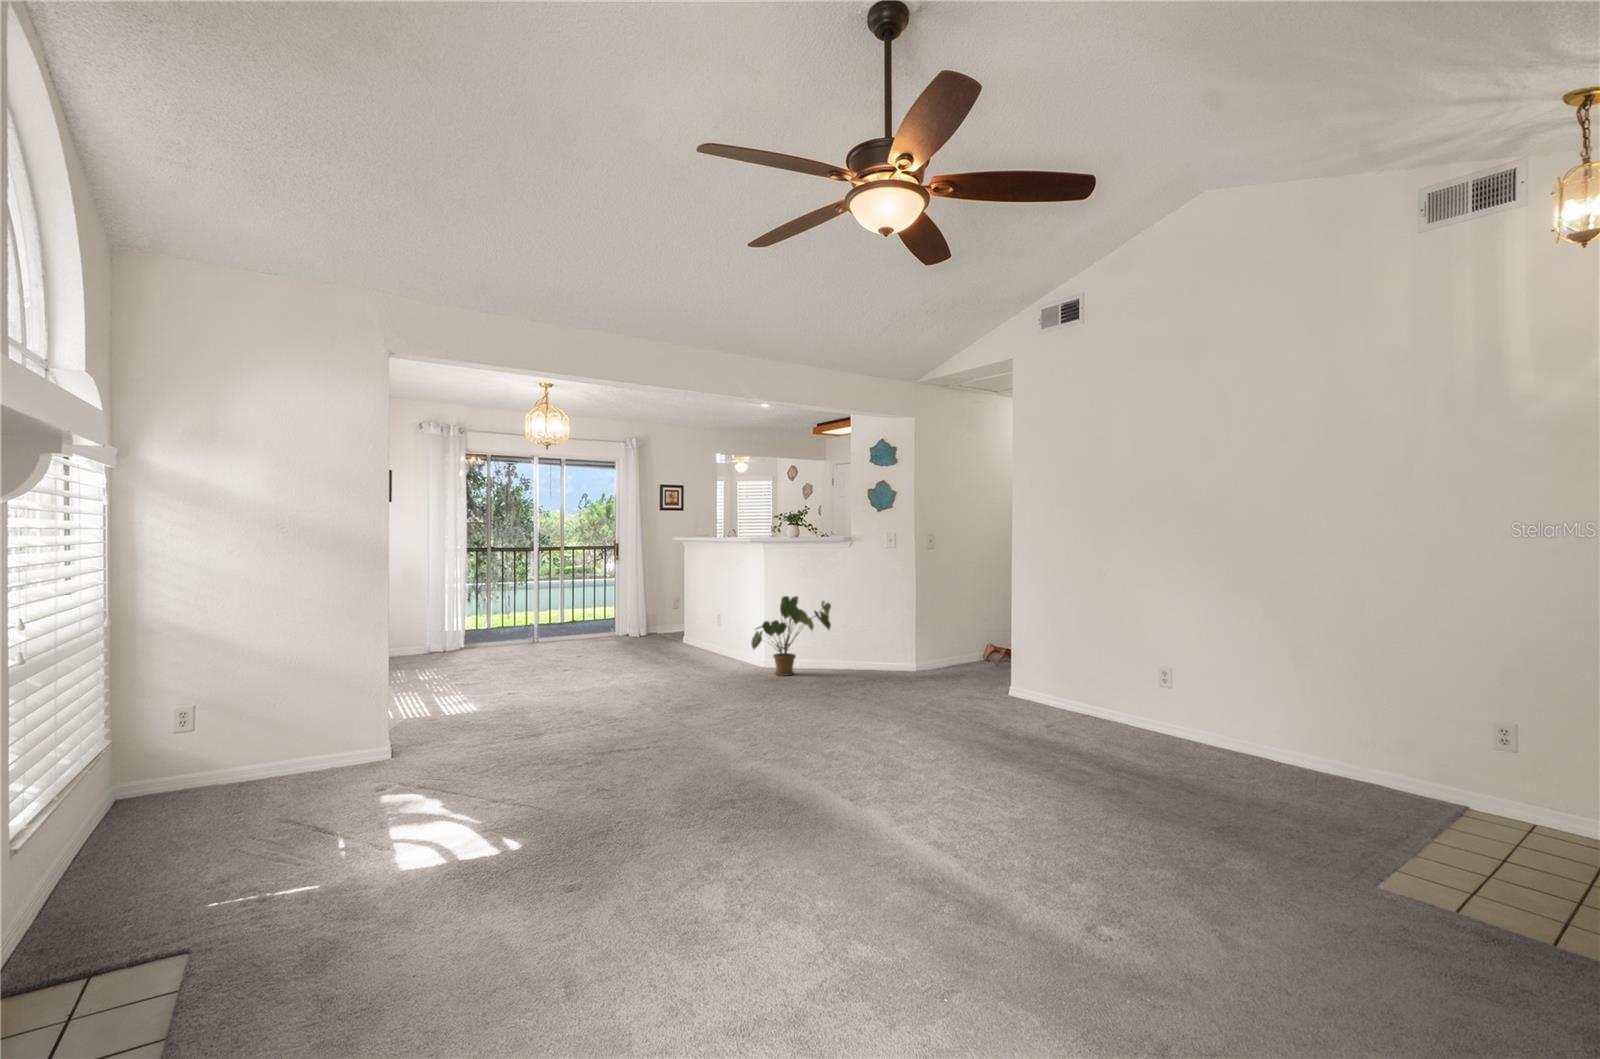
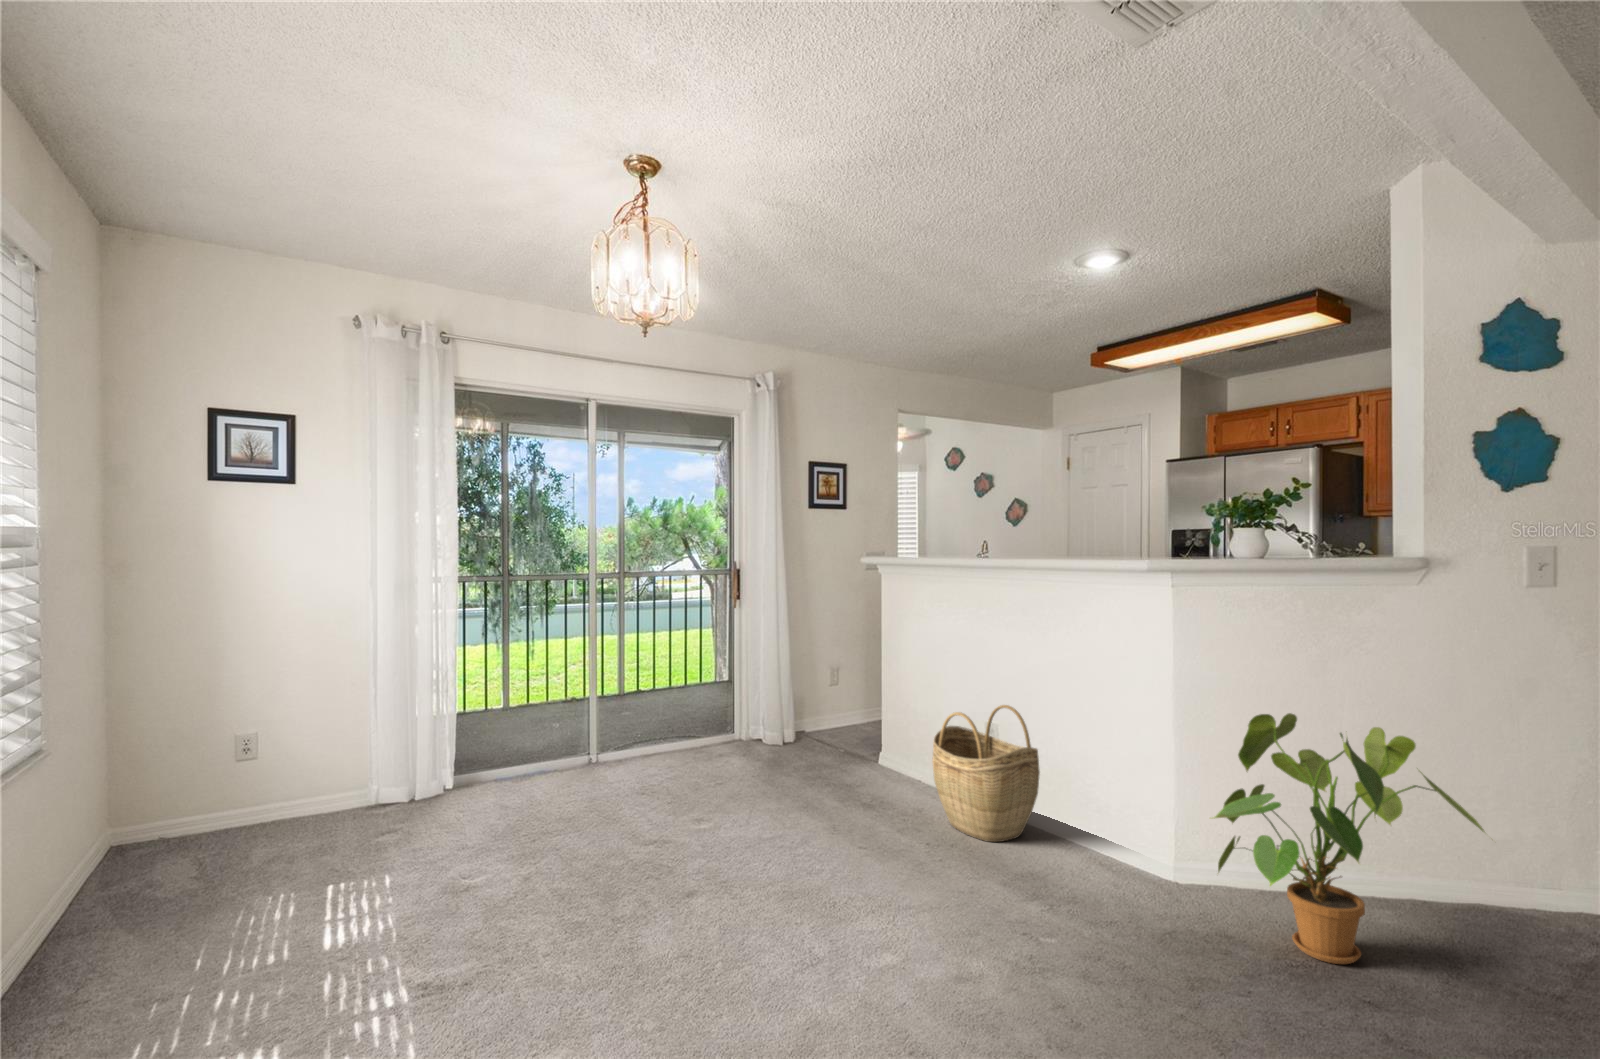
woven basket: none [685,603,727,659] -> present [932,705,1040,842]

